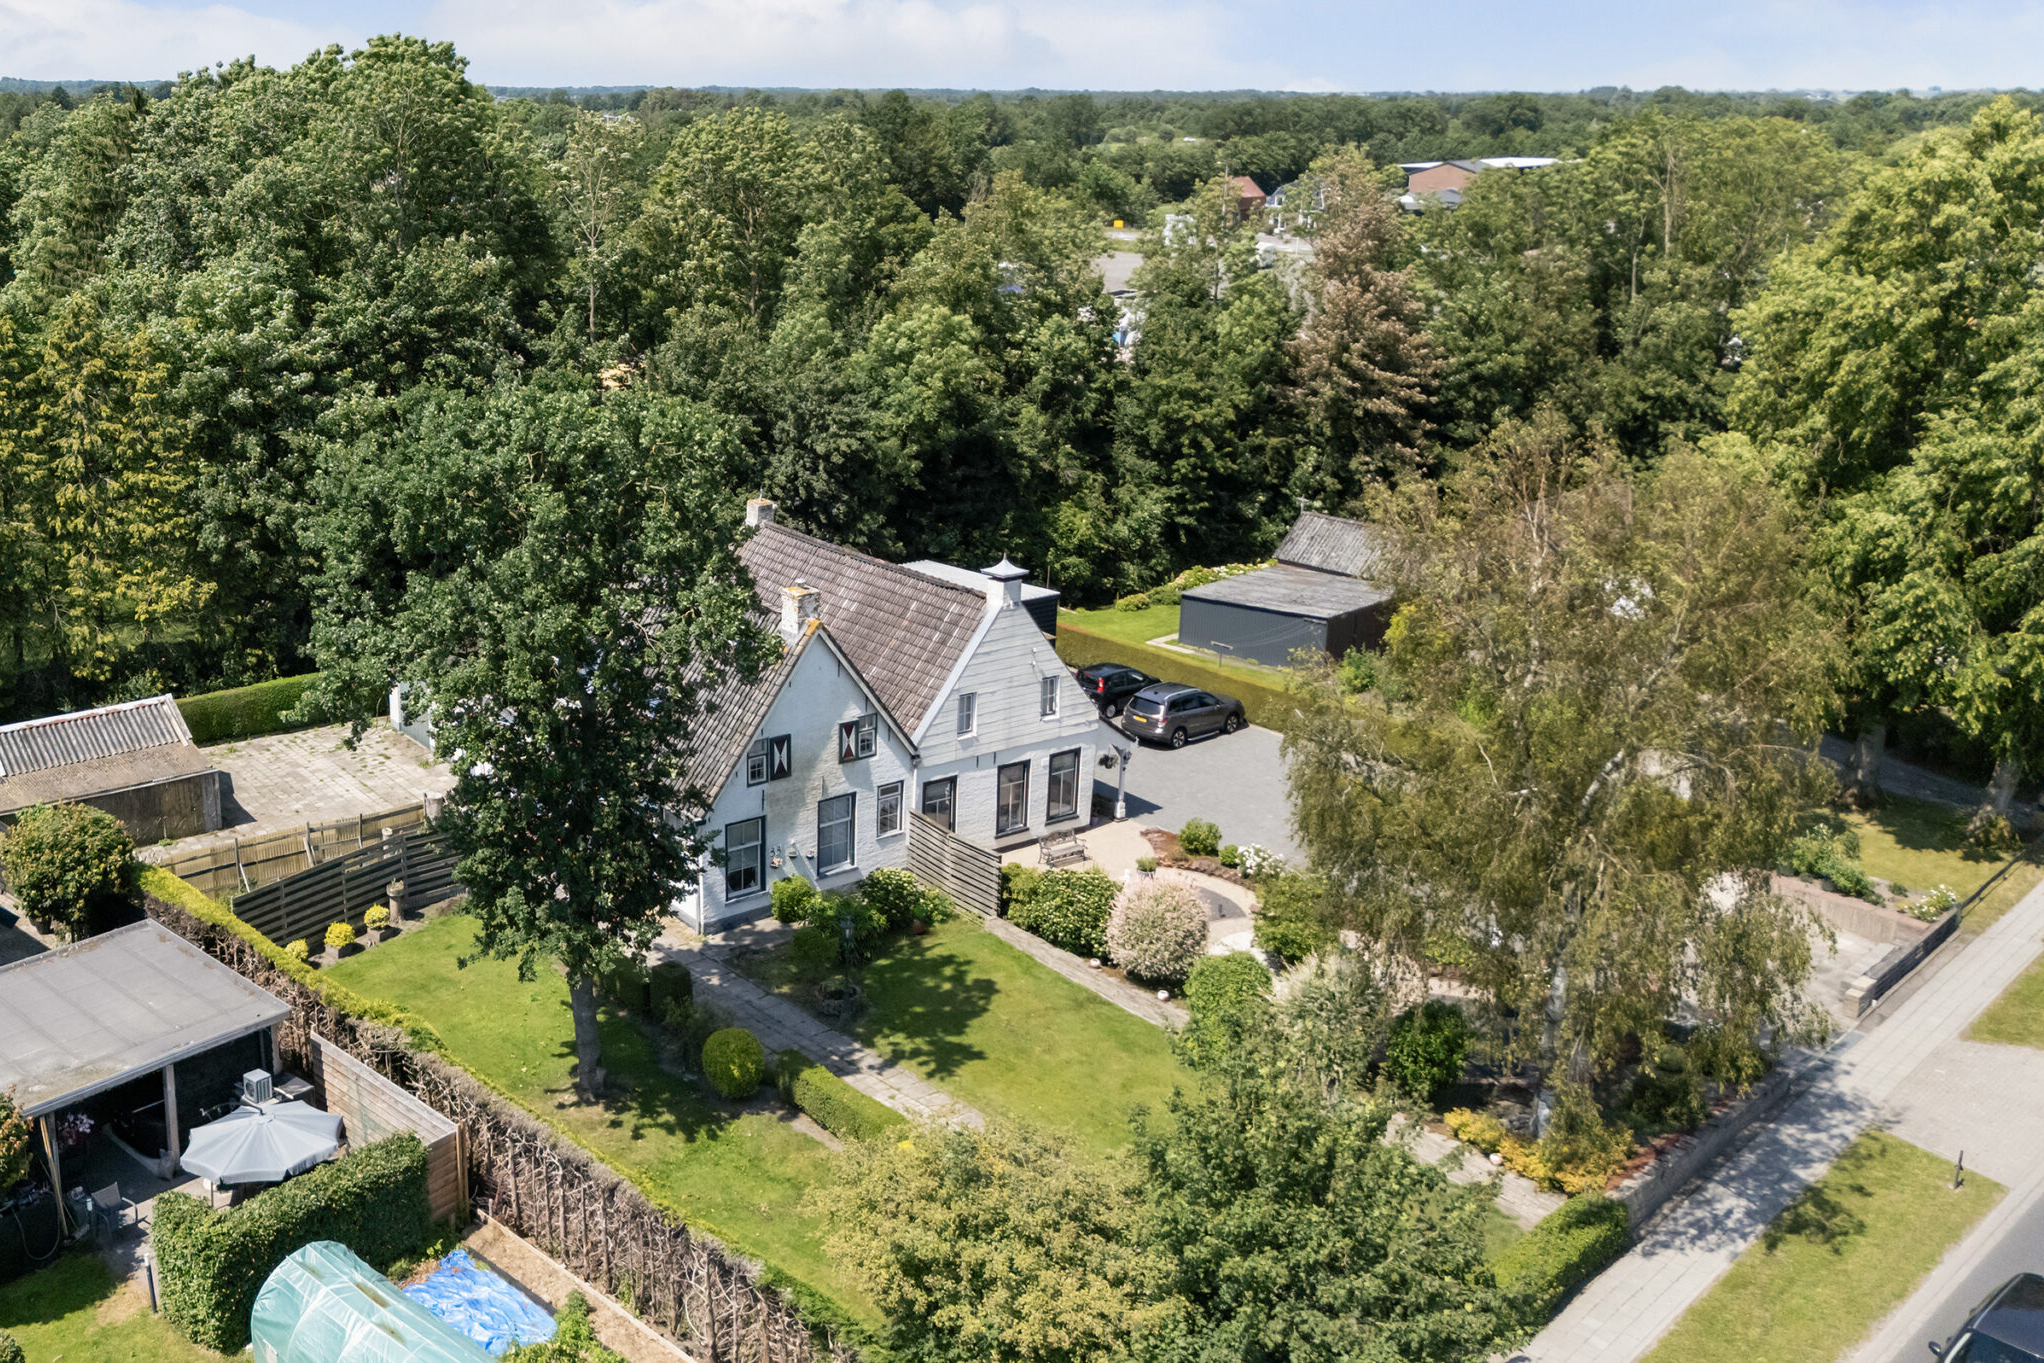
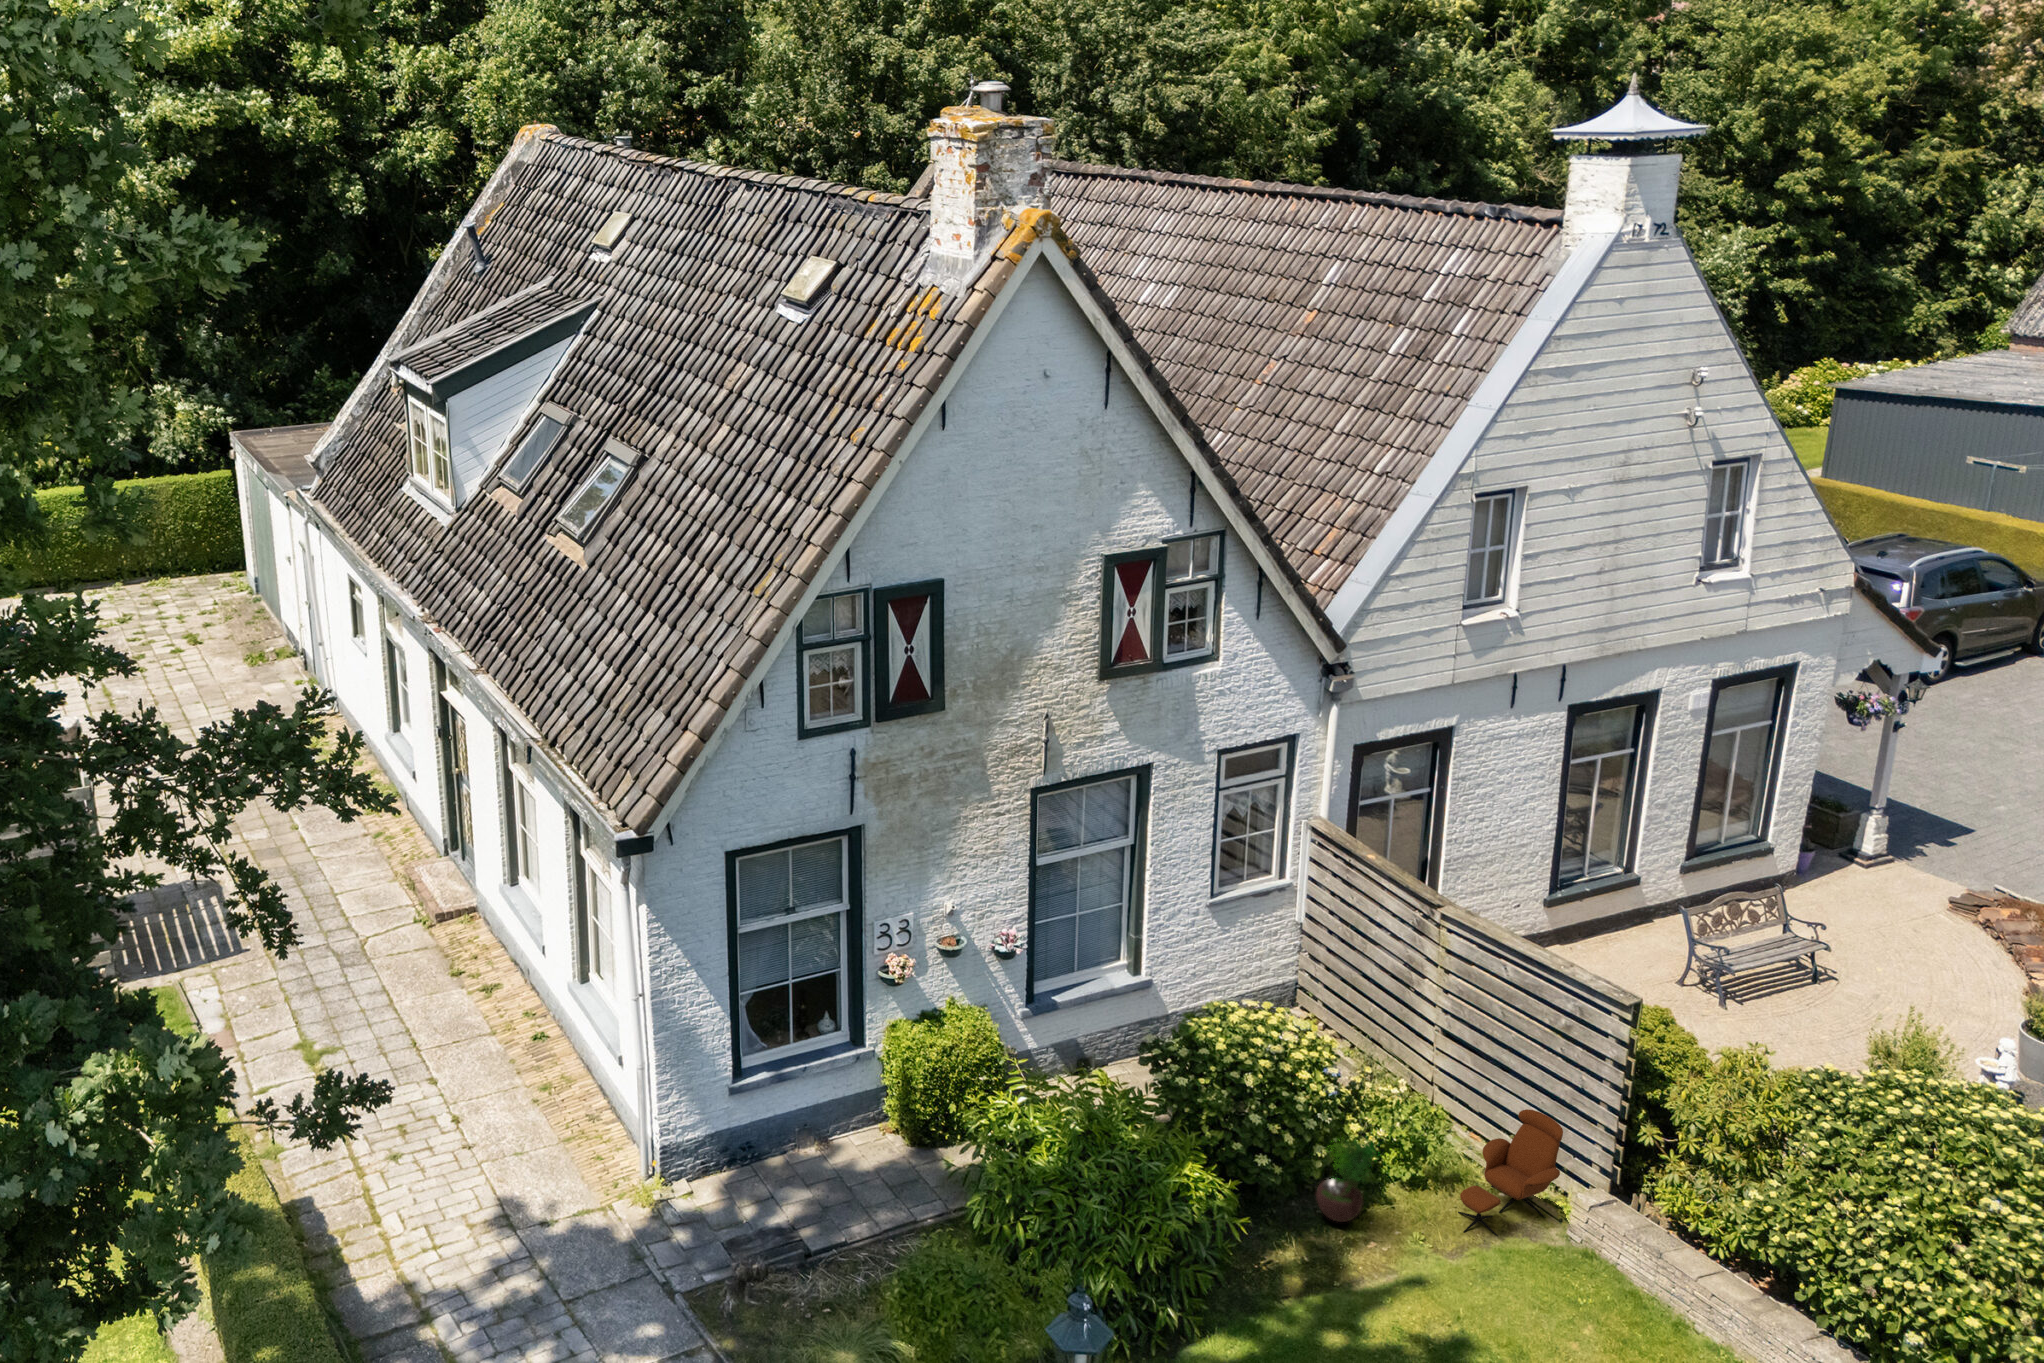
lounge chair: none [954,896,985,933] -> present [1458,1109,1563,1236]

